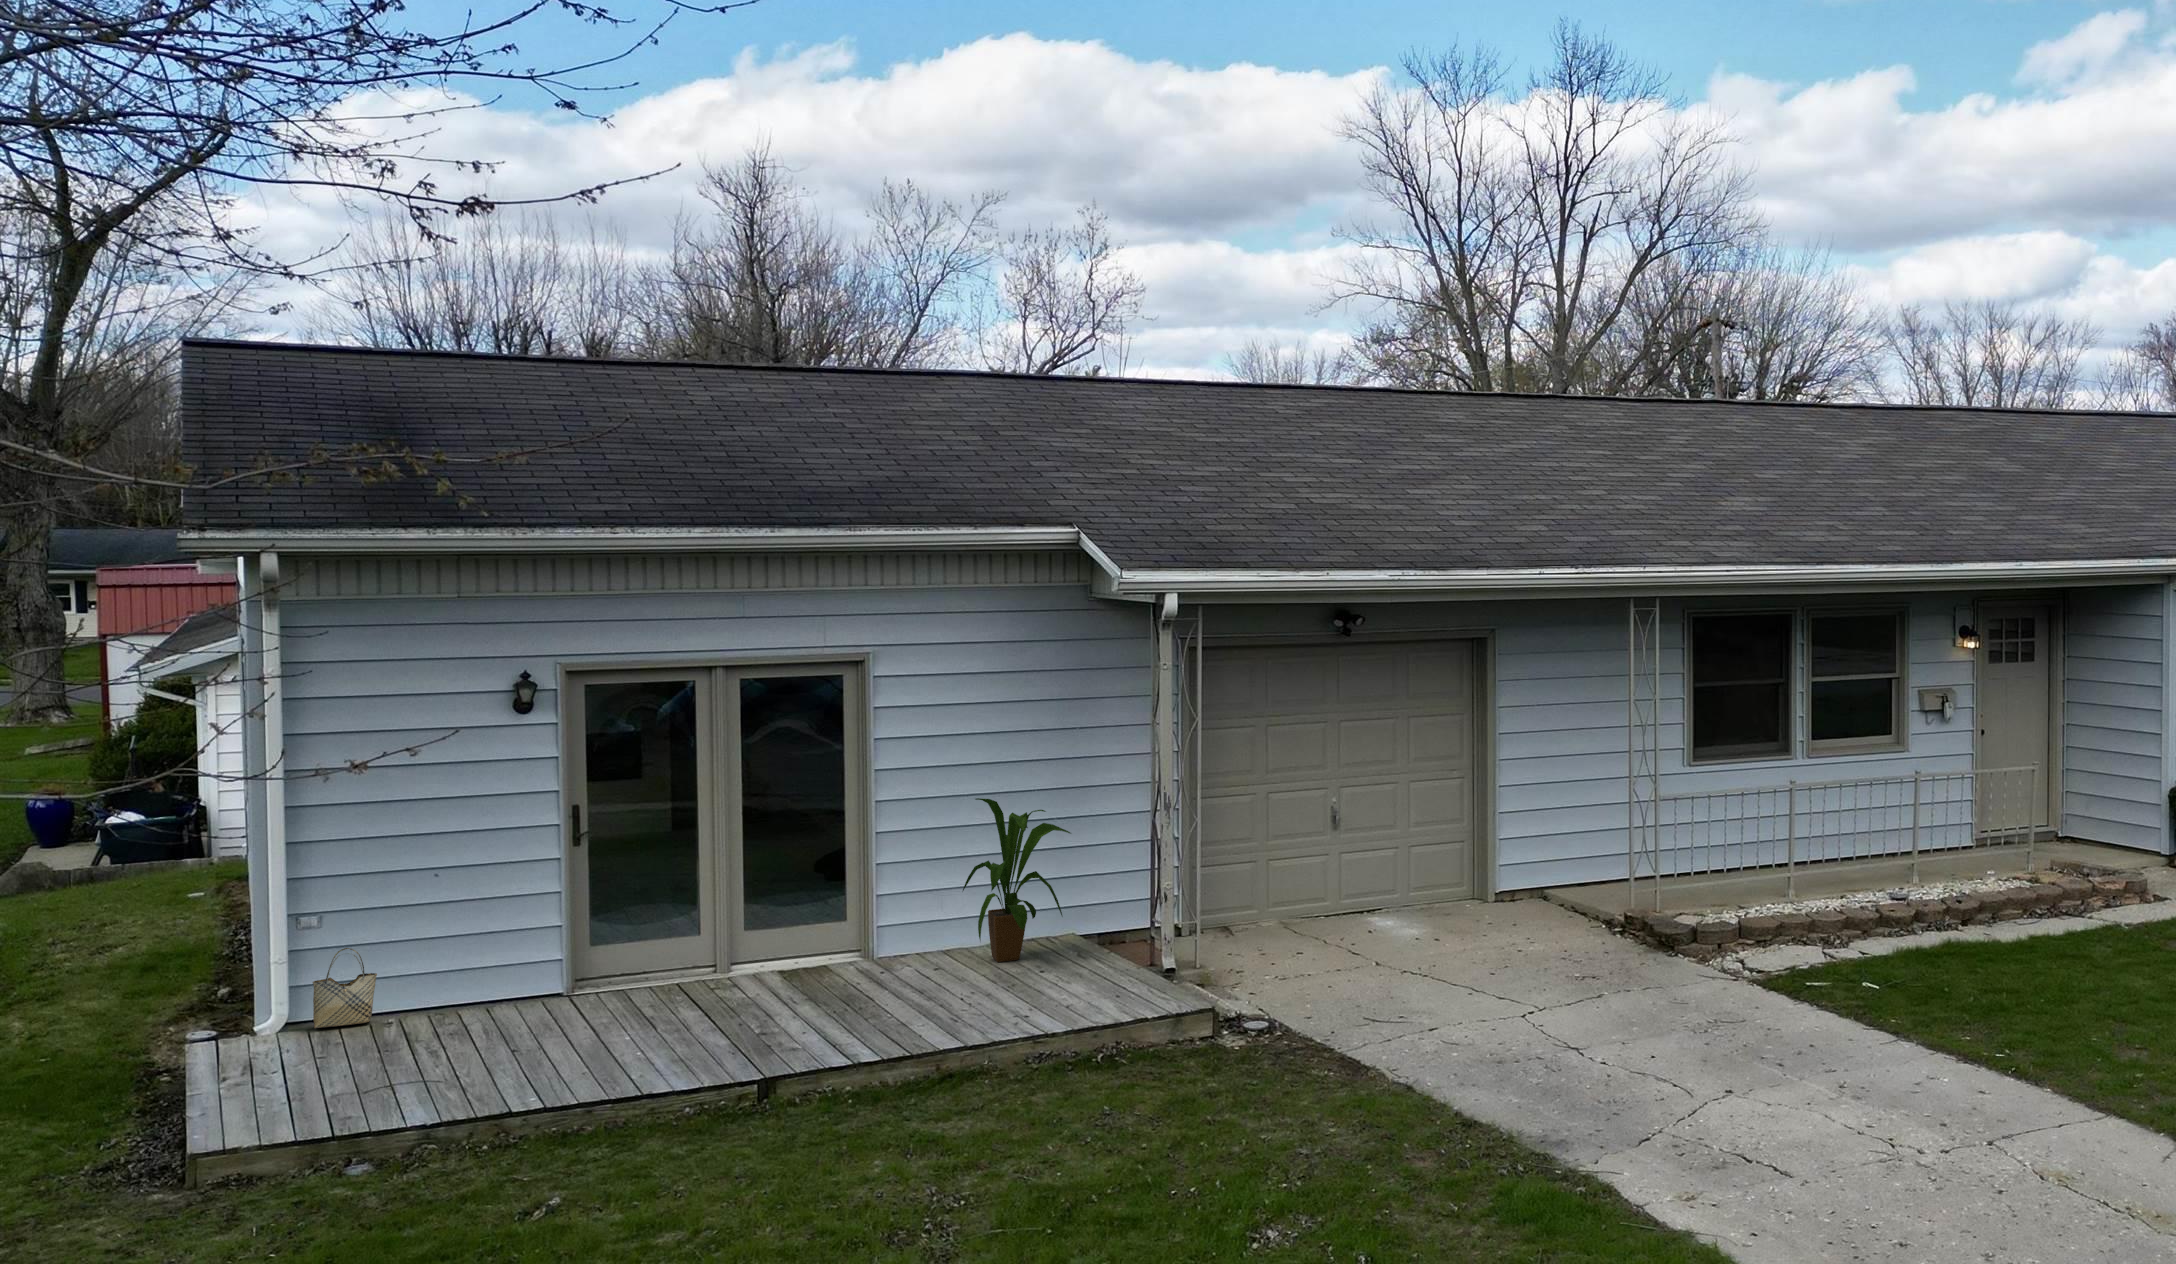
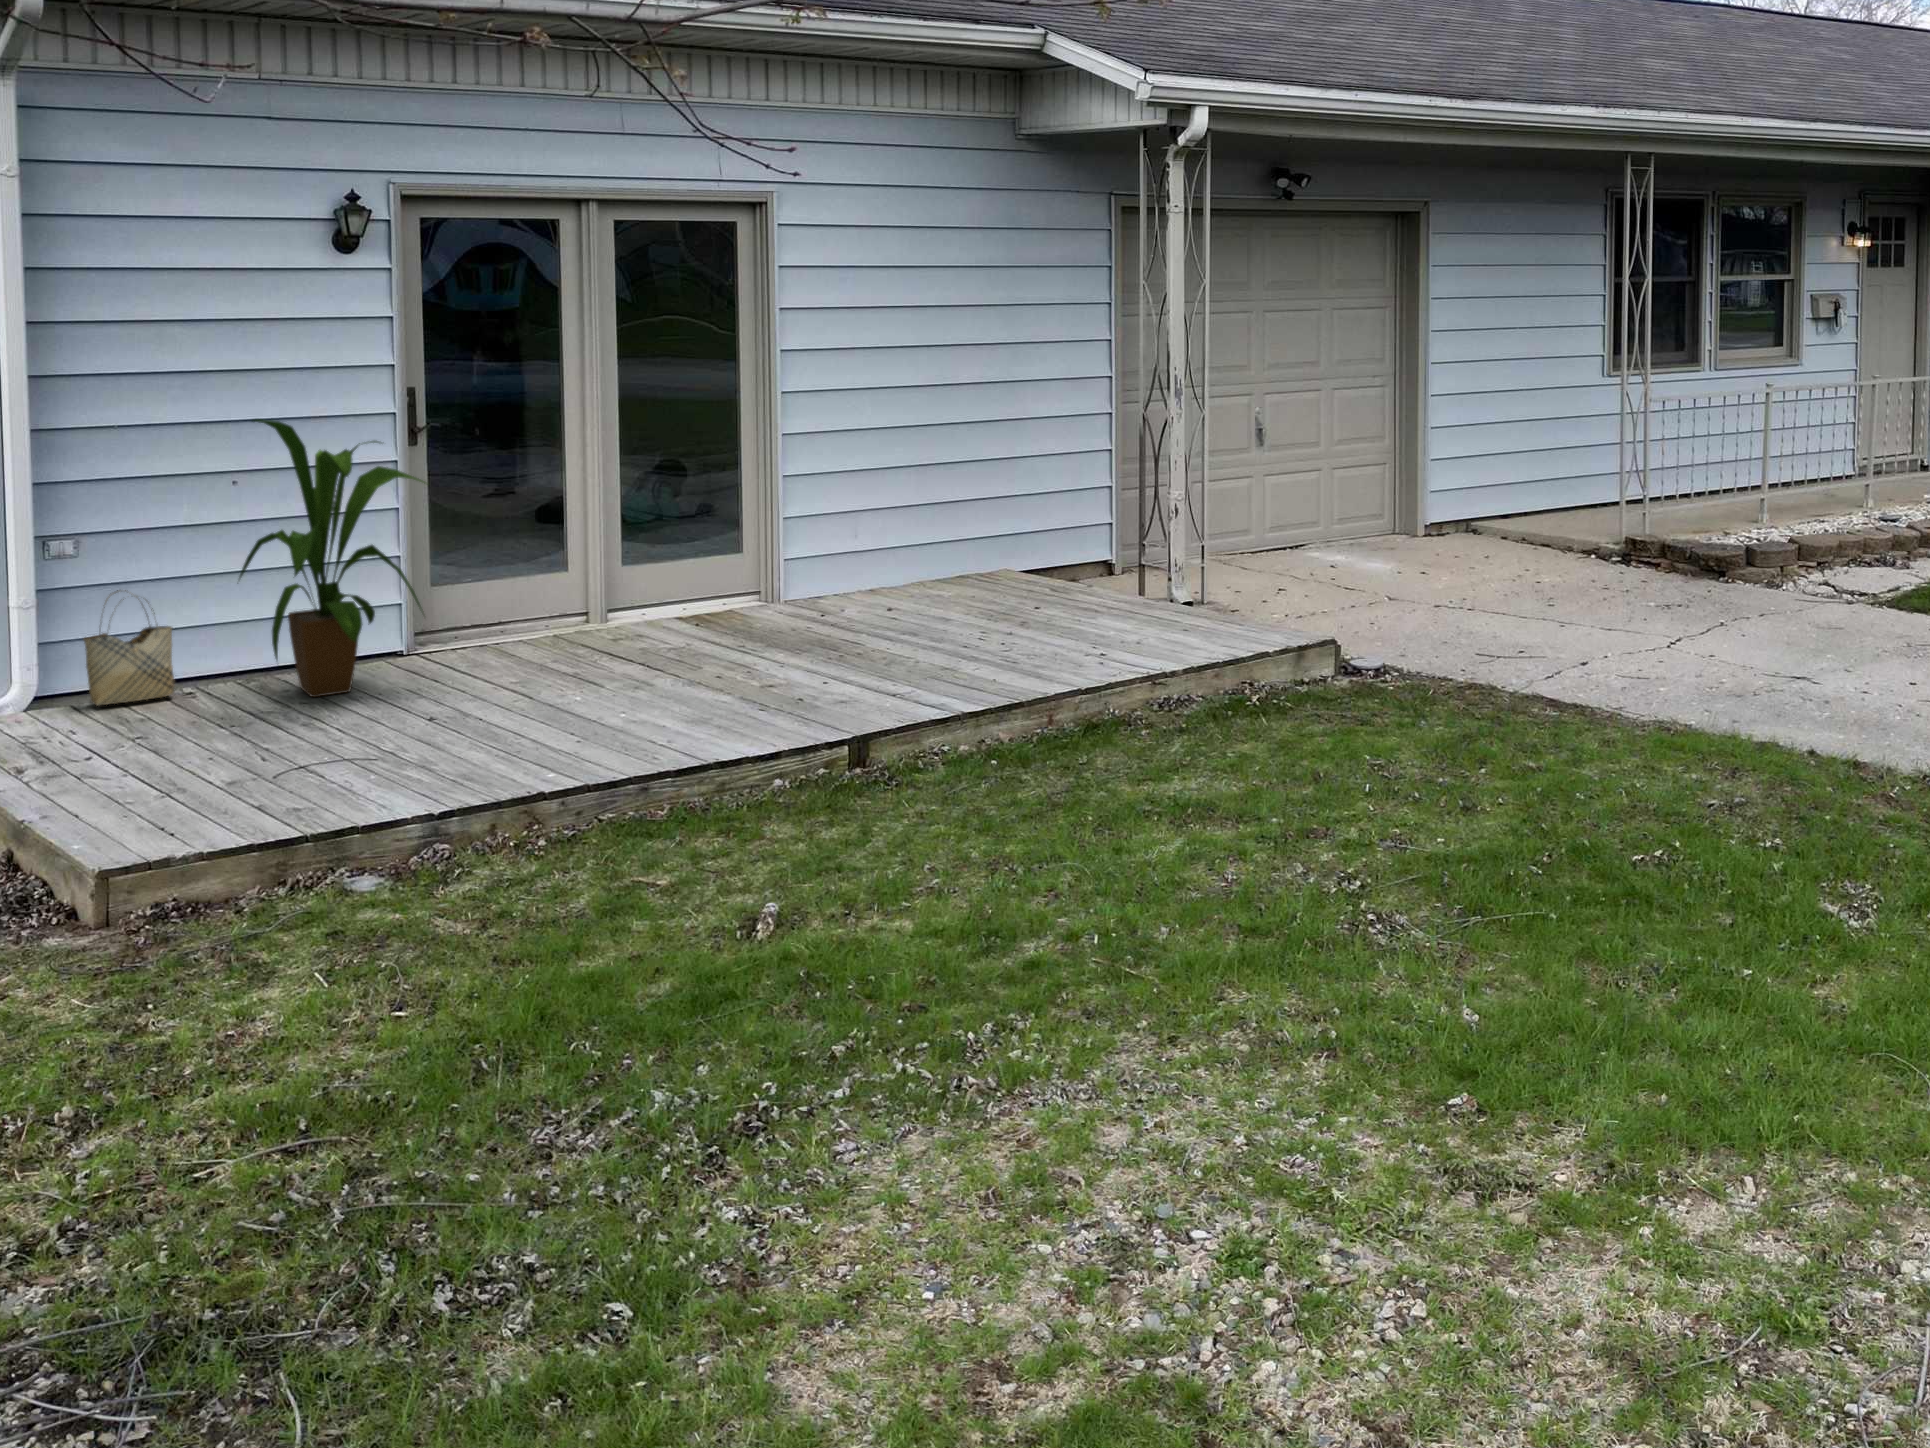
house plant: present [963,798,1071,962] -> present [239,419,425,697]

